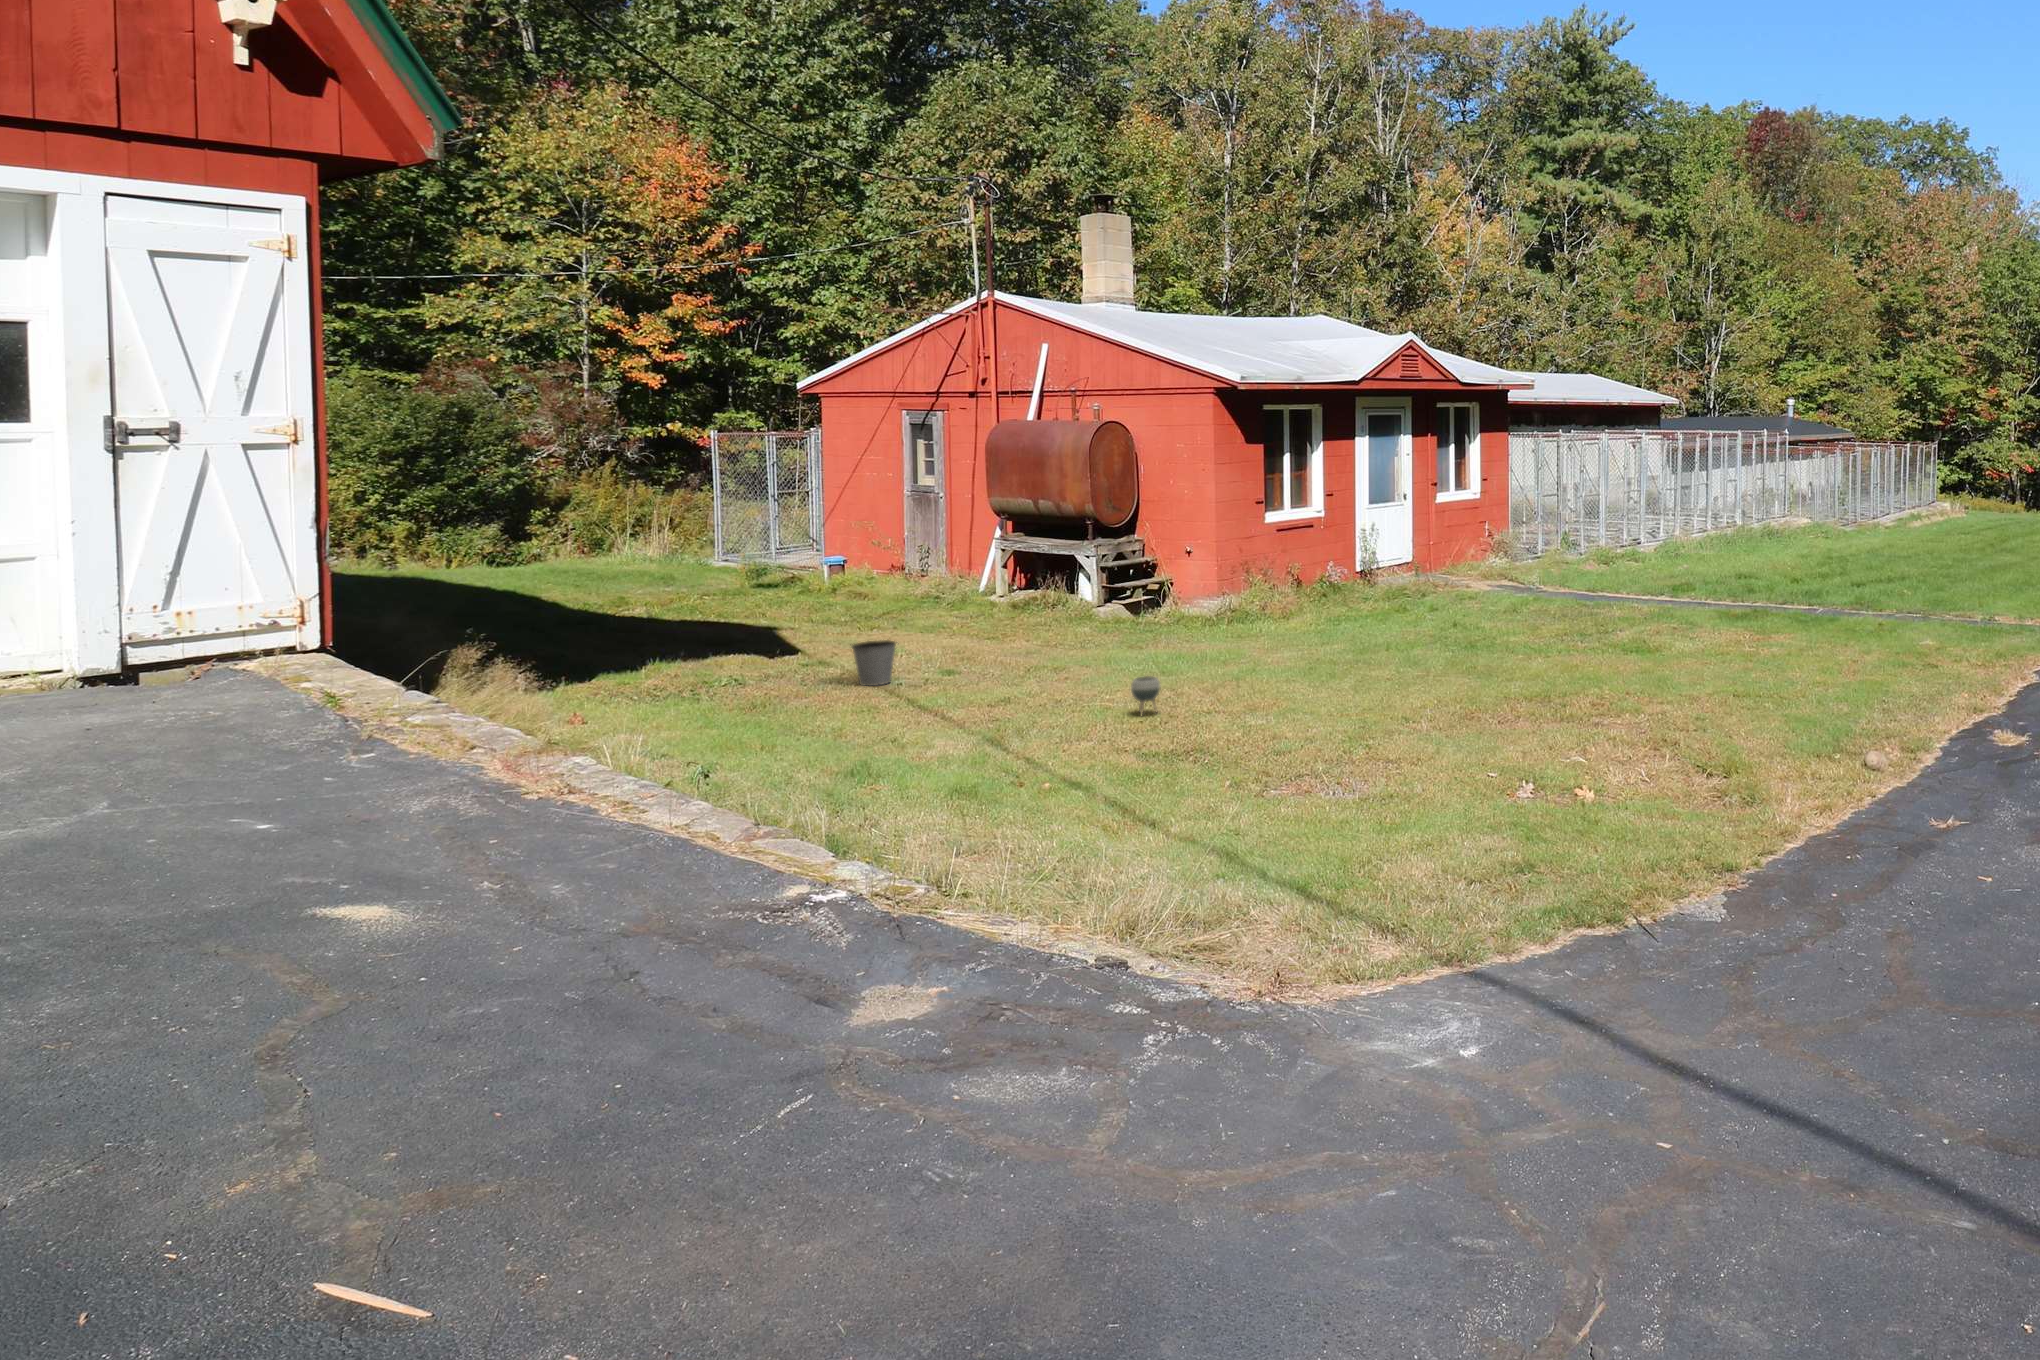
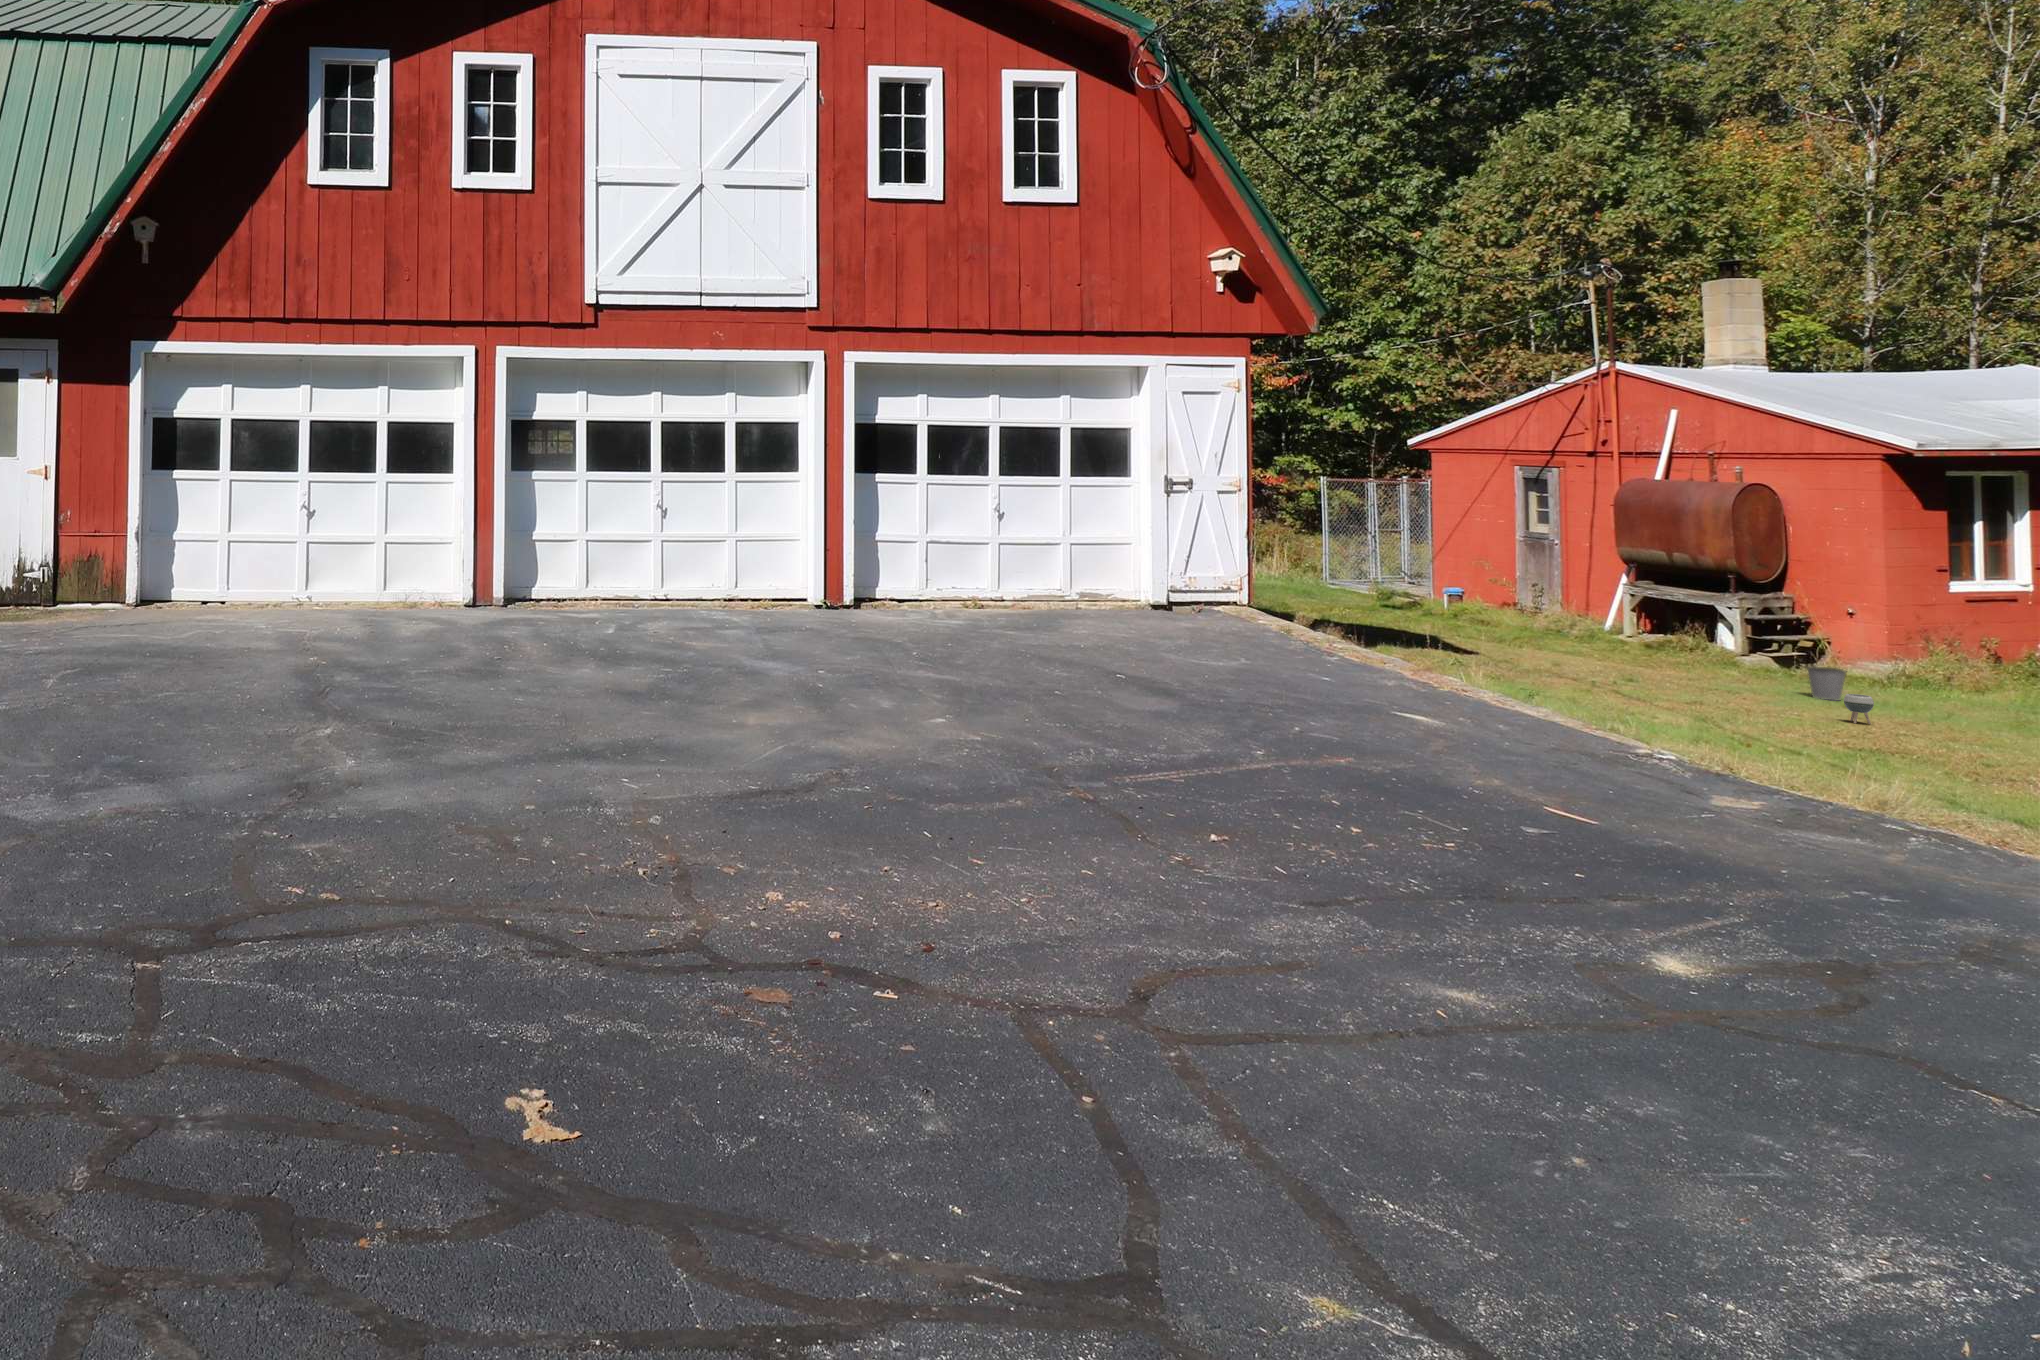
bucket: present [852,640,897,686] -> present [1807,666,1847,701]

